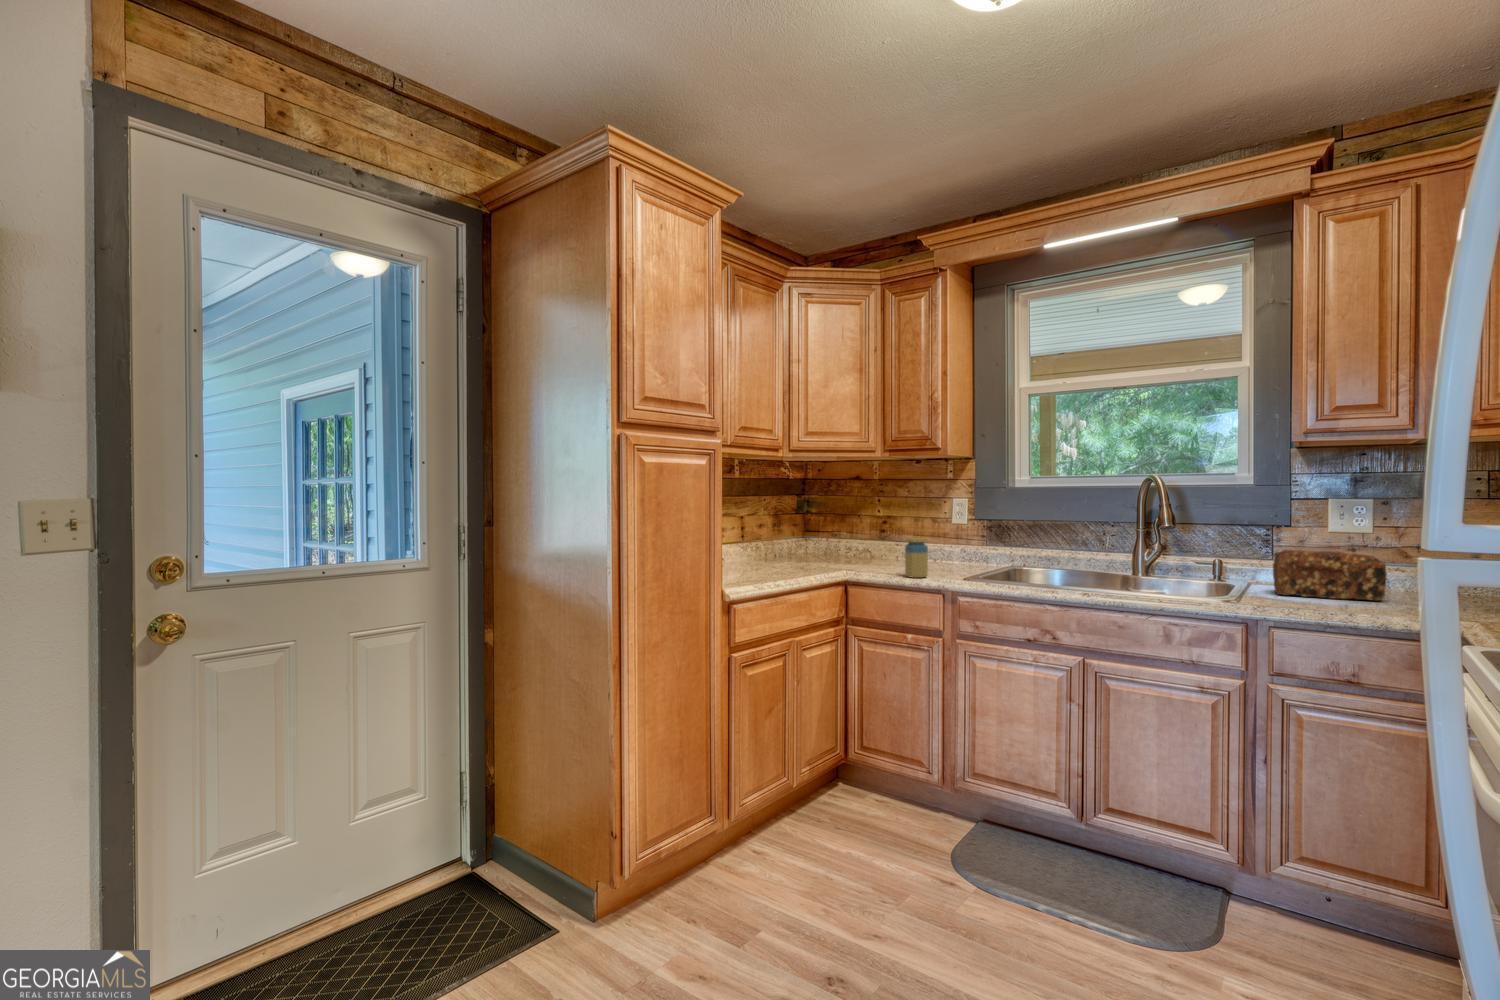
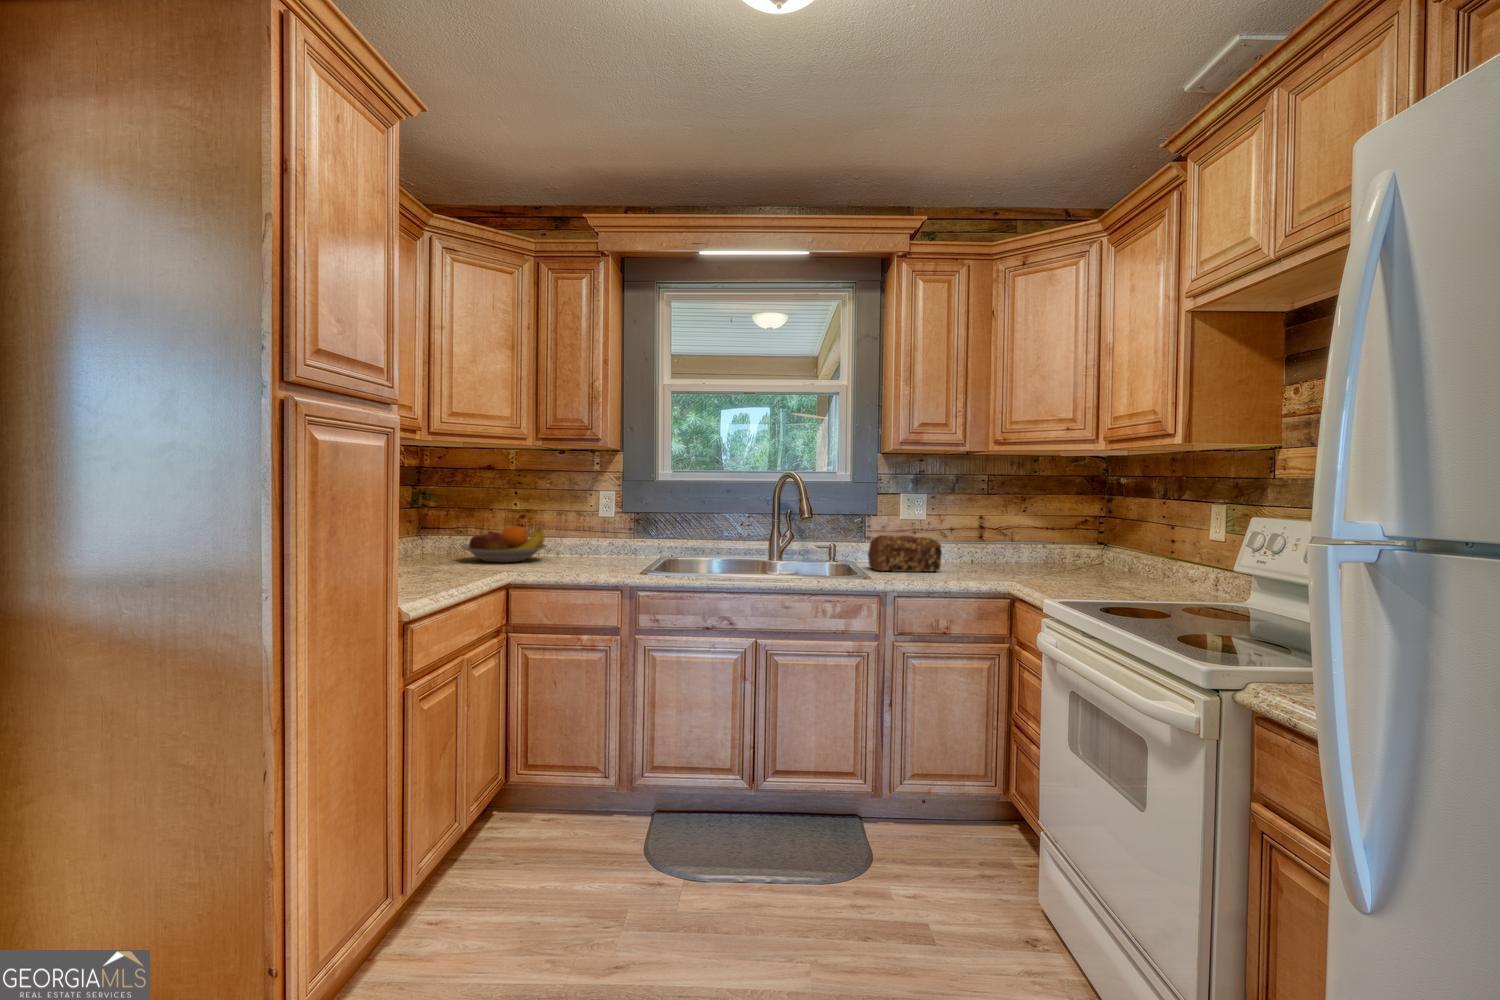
fruit bowl: none [829,531,904,564] -> present [461,526,547,562]
jar: present [905,538,928,578] -> none [573,533,599,575]

